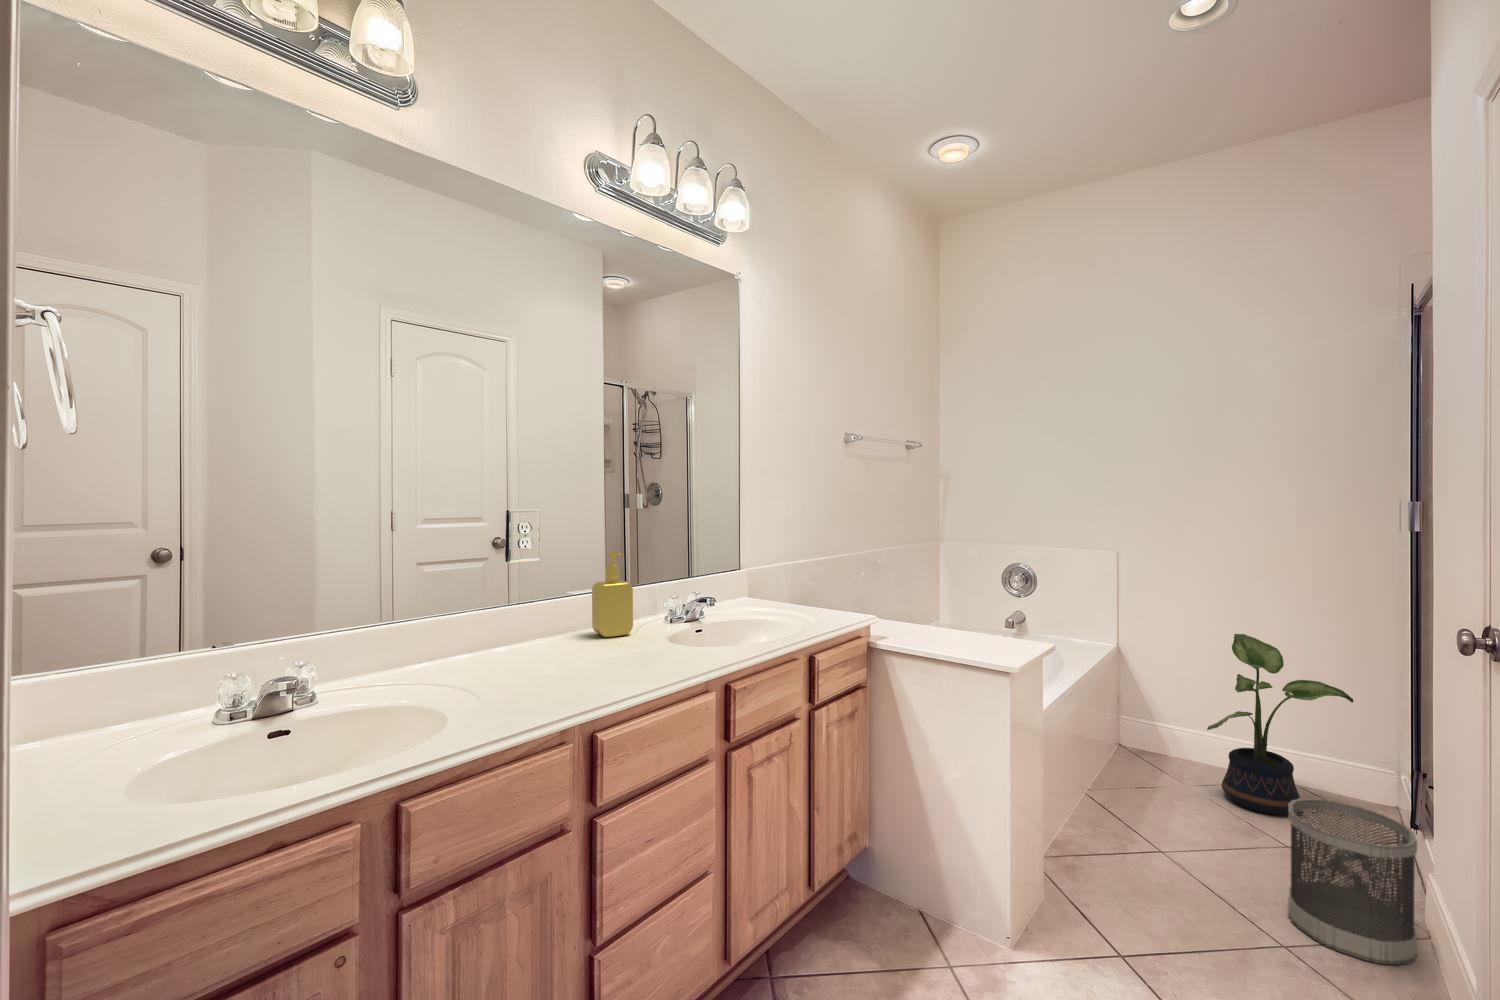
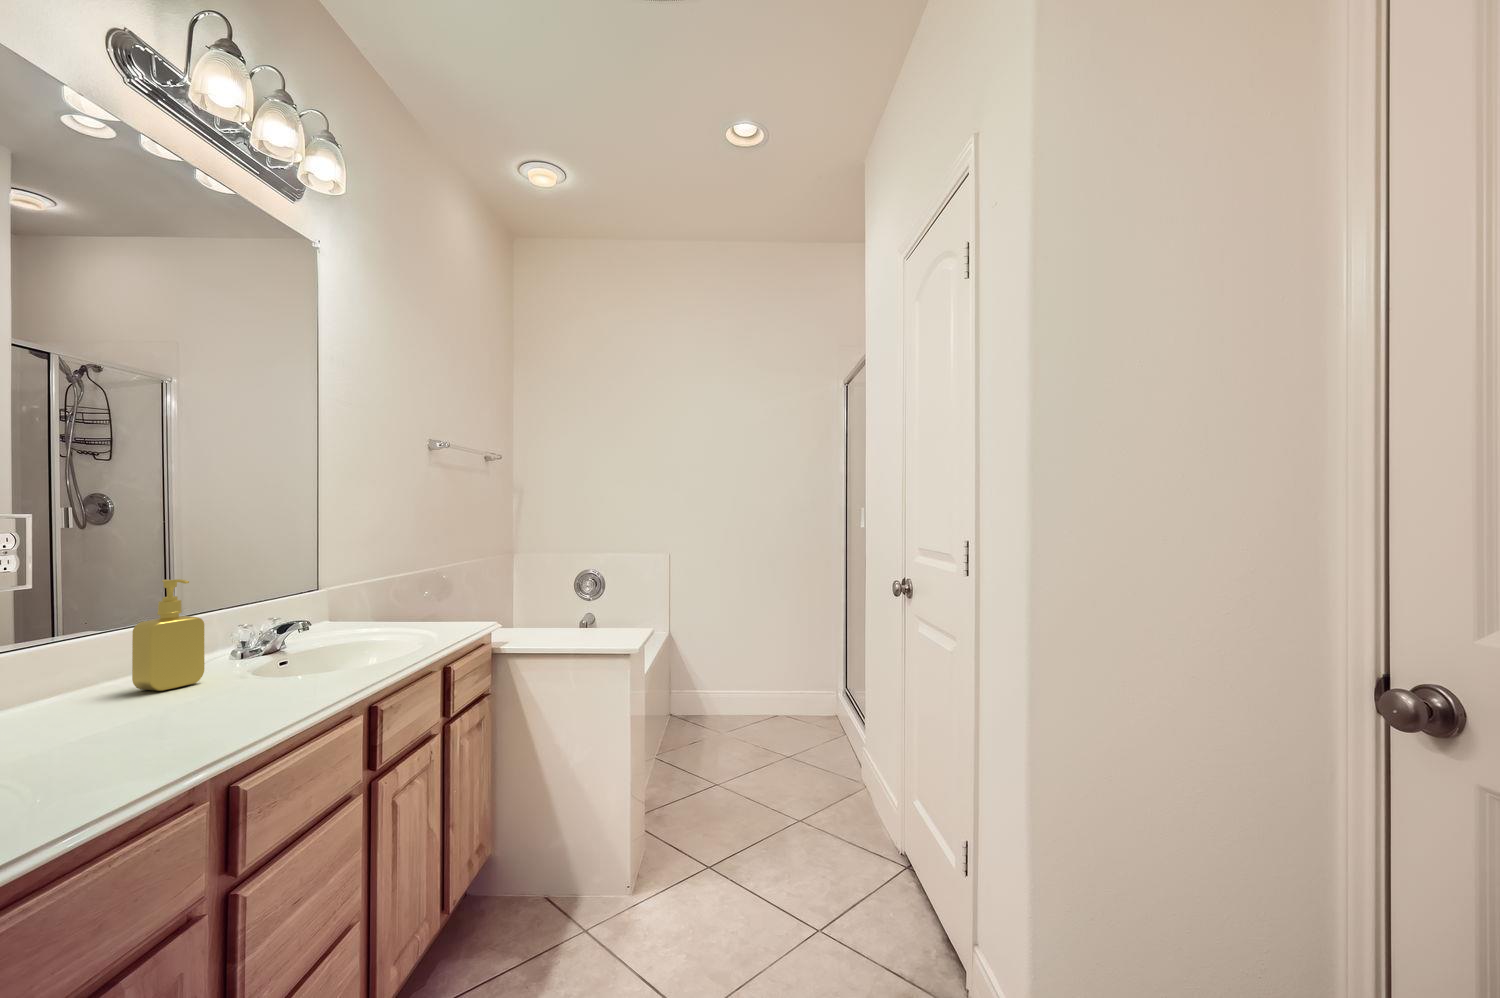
potted plant: present [1207,634,1353,815] -> none [728,609,804,730]
wastebasket: present [1288,799,1417,965] -> none [785,704,848,799]

